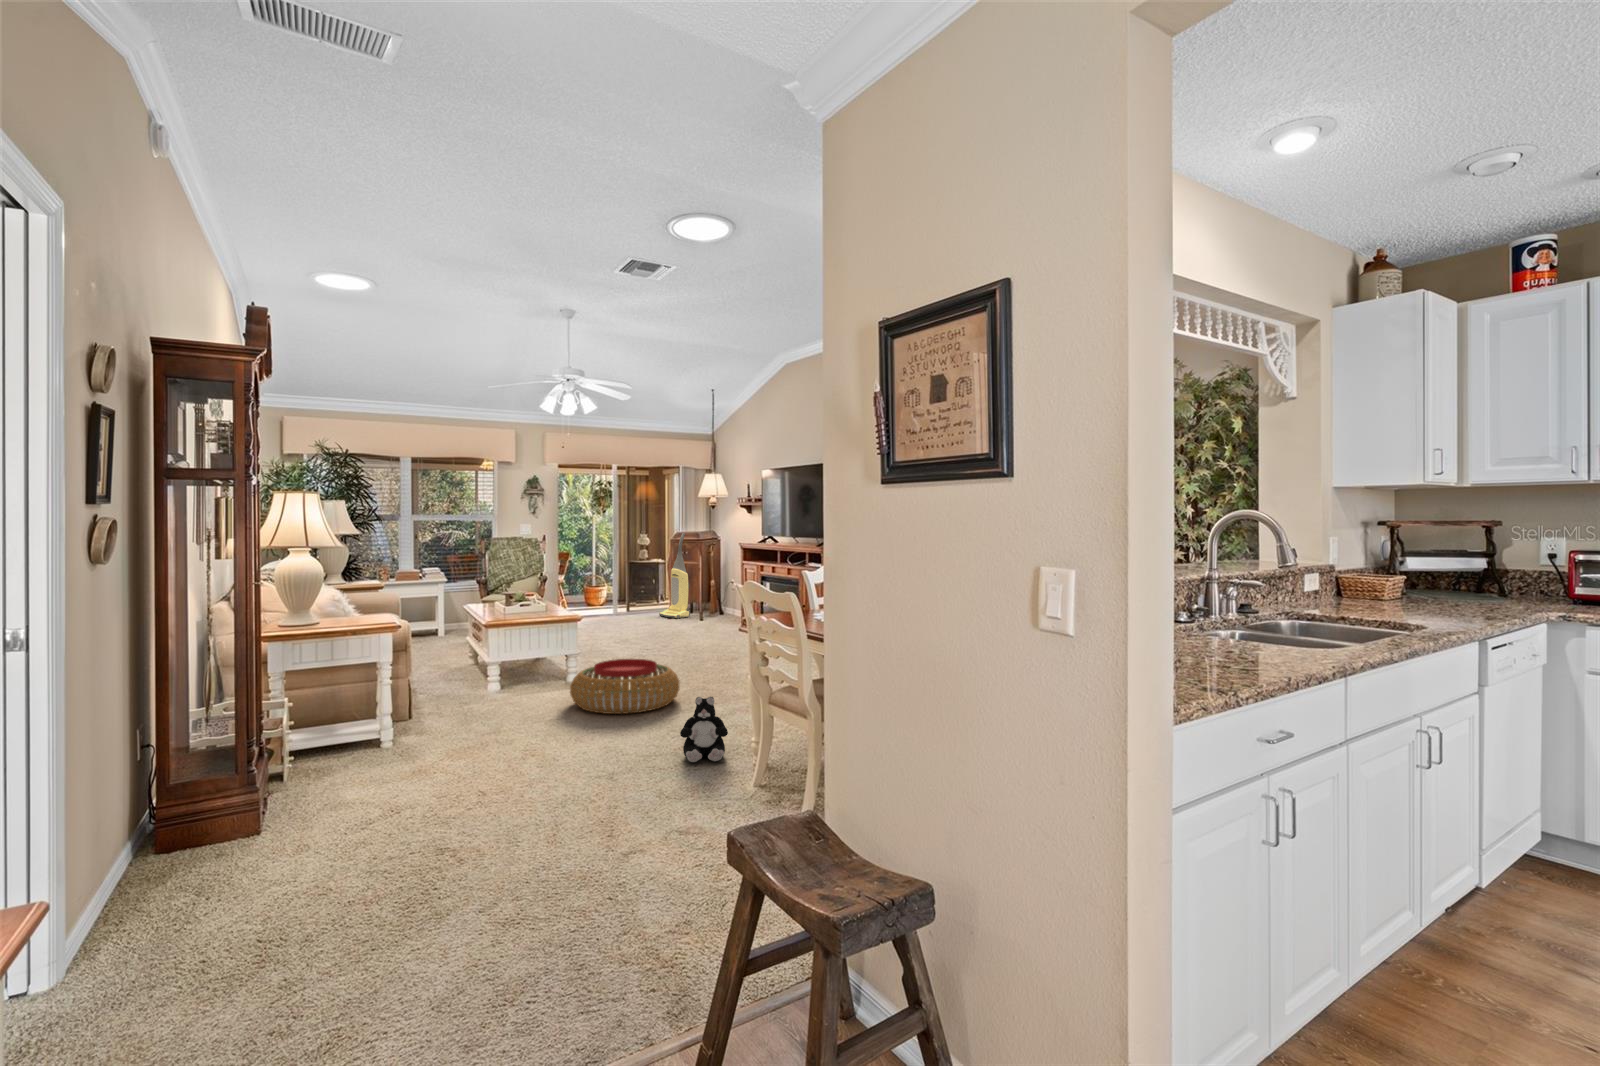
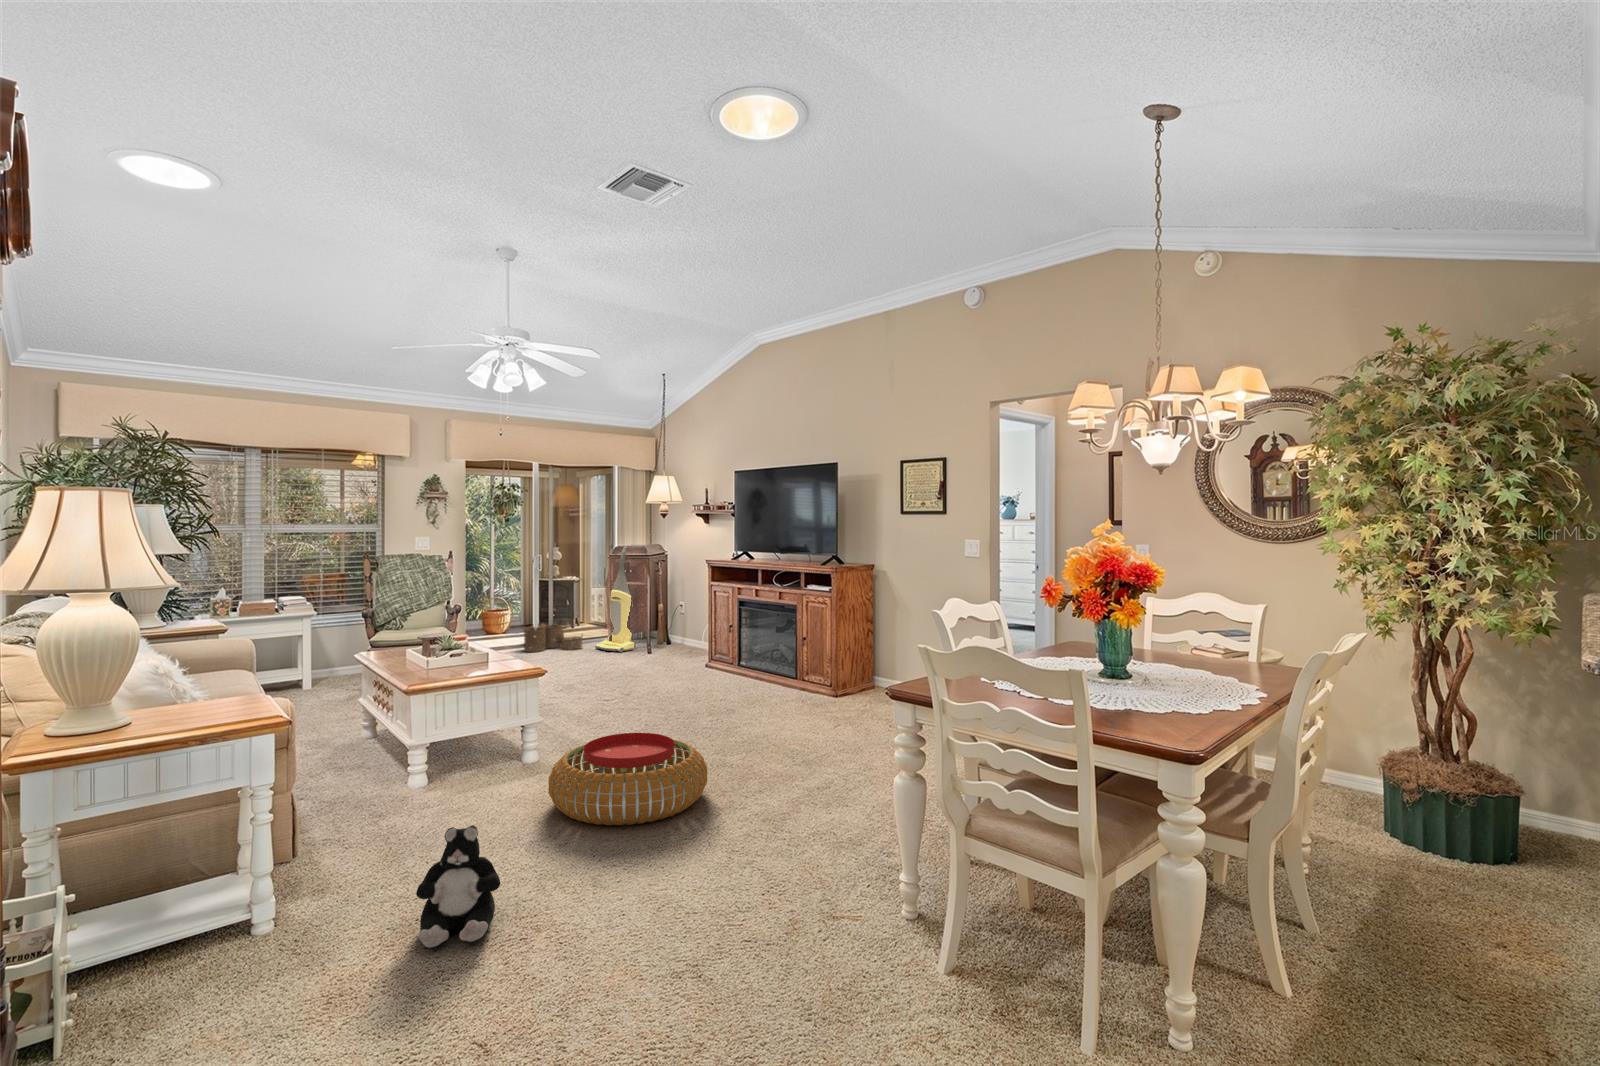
woven basket: none [603,593,650,617] -> present [524,623,582,652]
plush toy: present [680,697,728,762] -> present [416,826,500,948]

